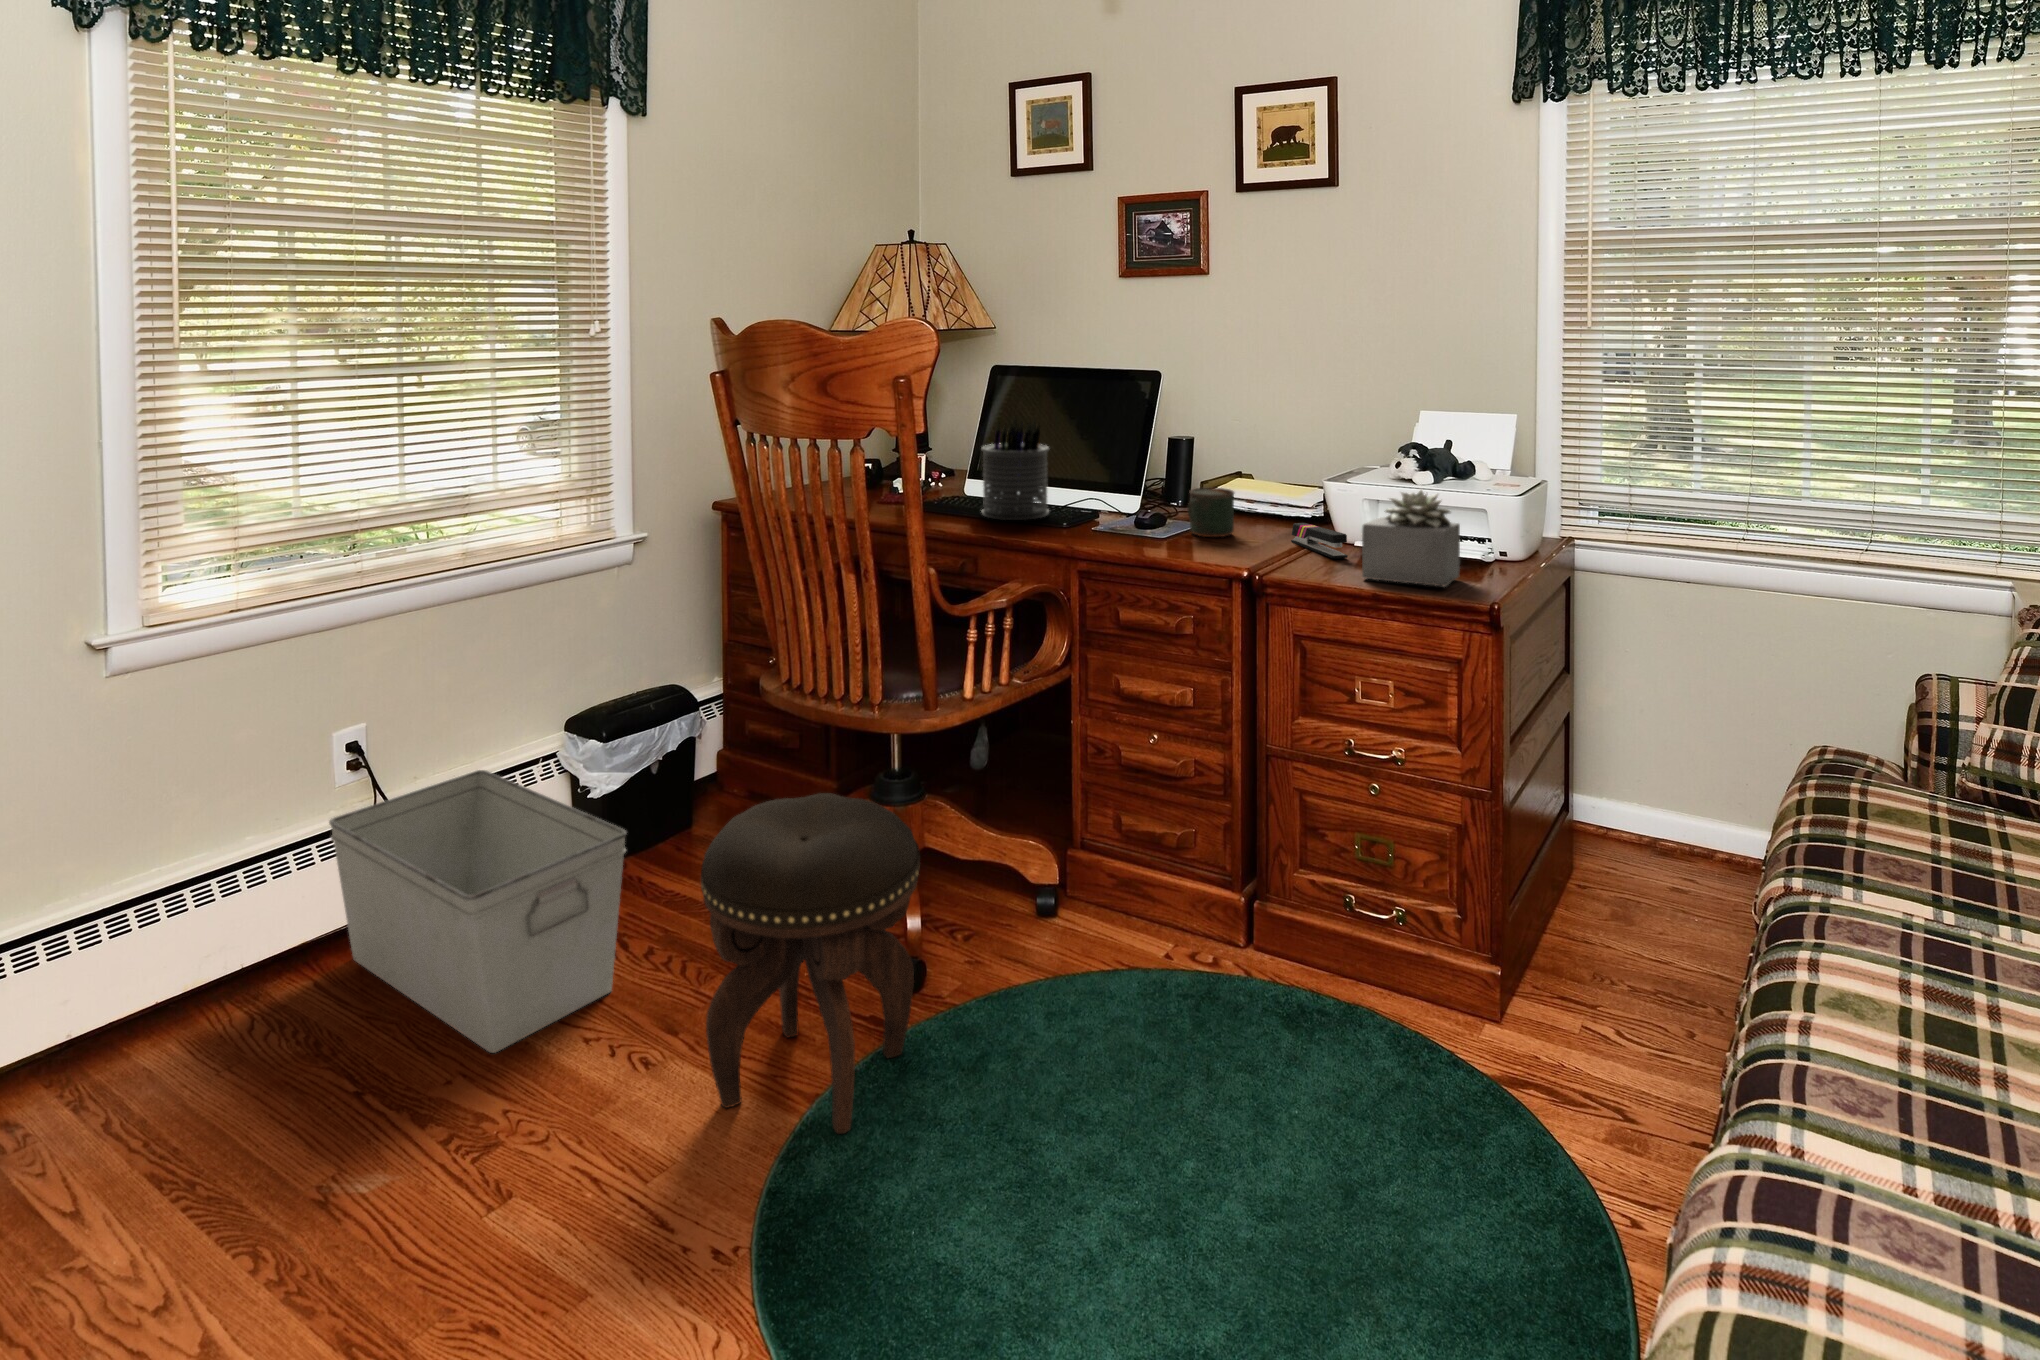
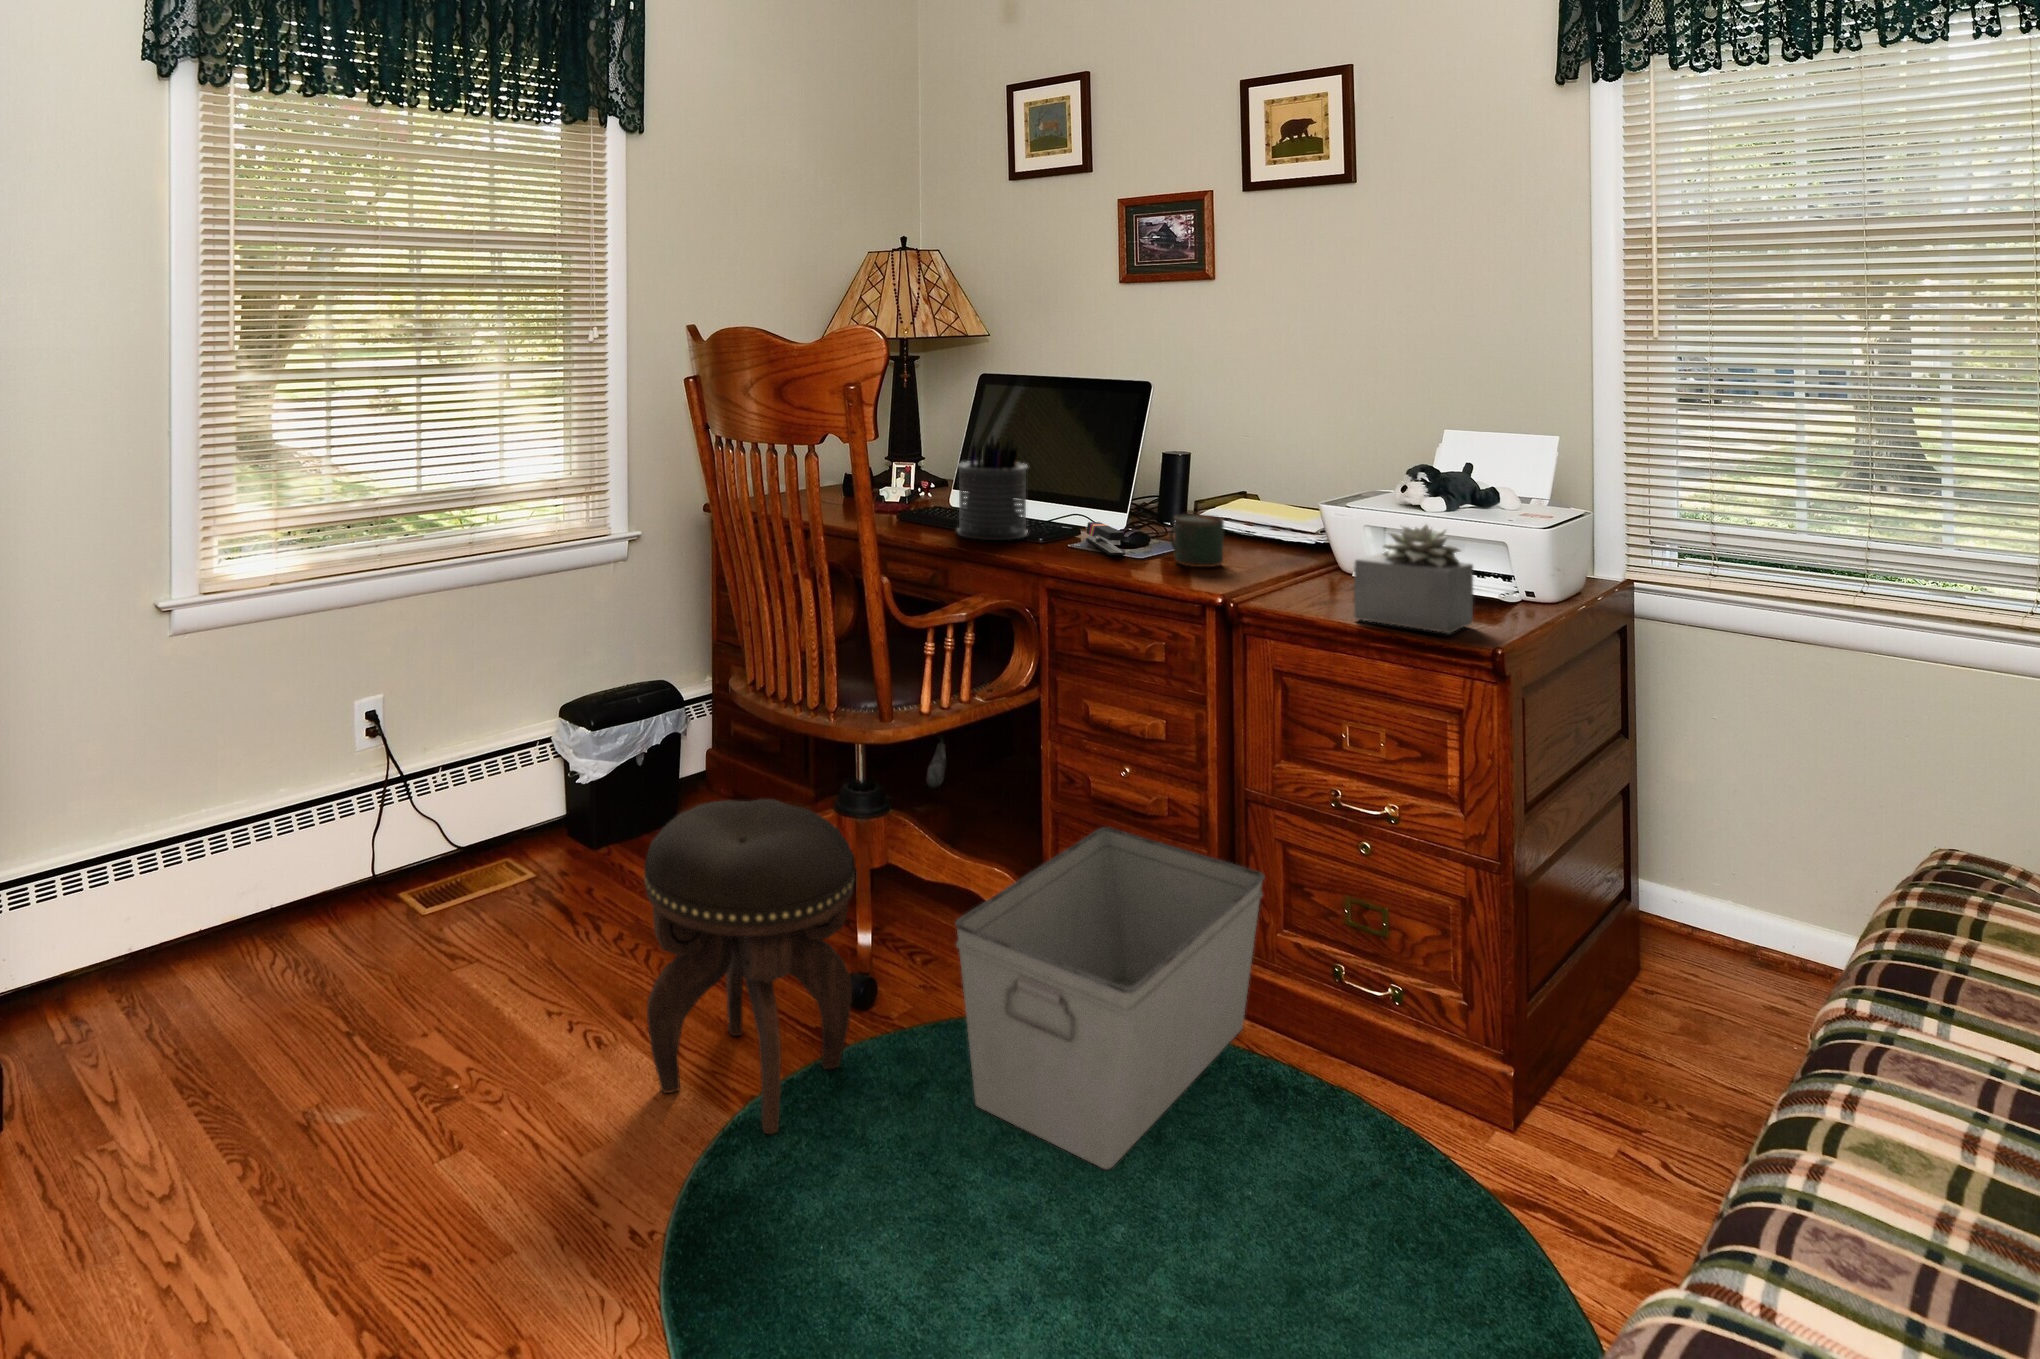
stapler: present [1291,523,1348,559] -> present [1086,522,1125,555]
storage bin: present [329,770,626,1053] -> present [955,827,1265,1169]

